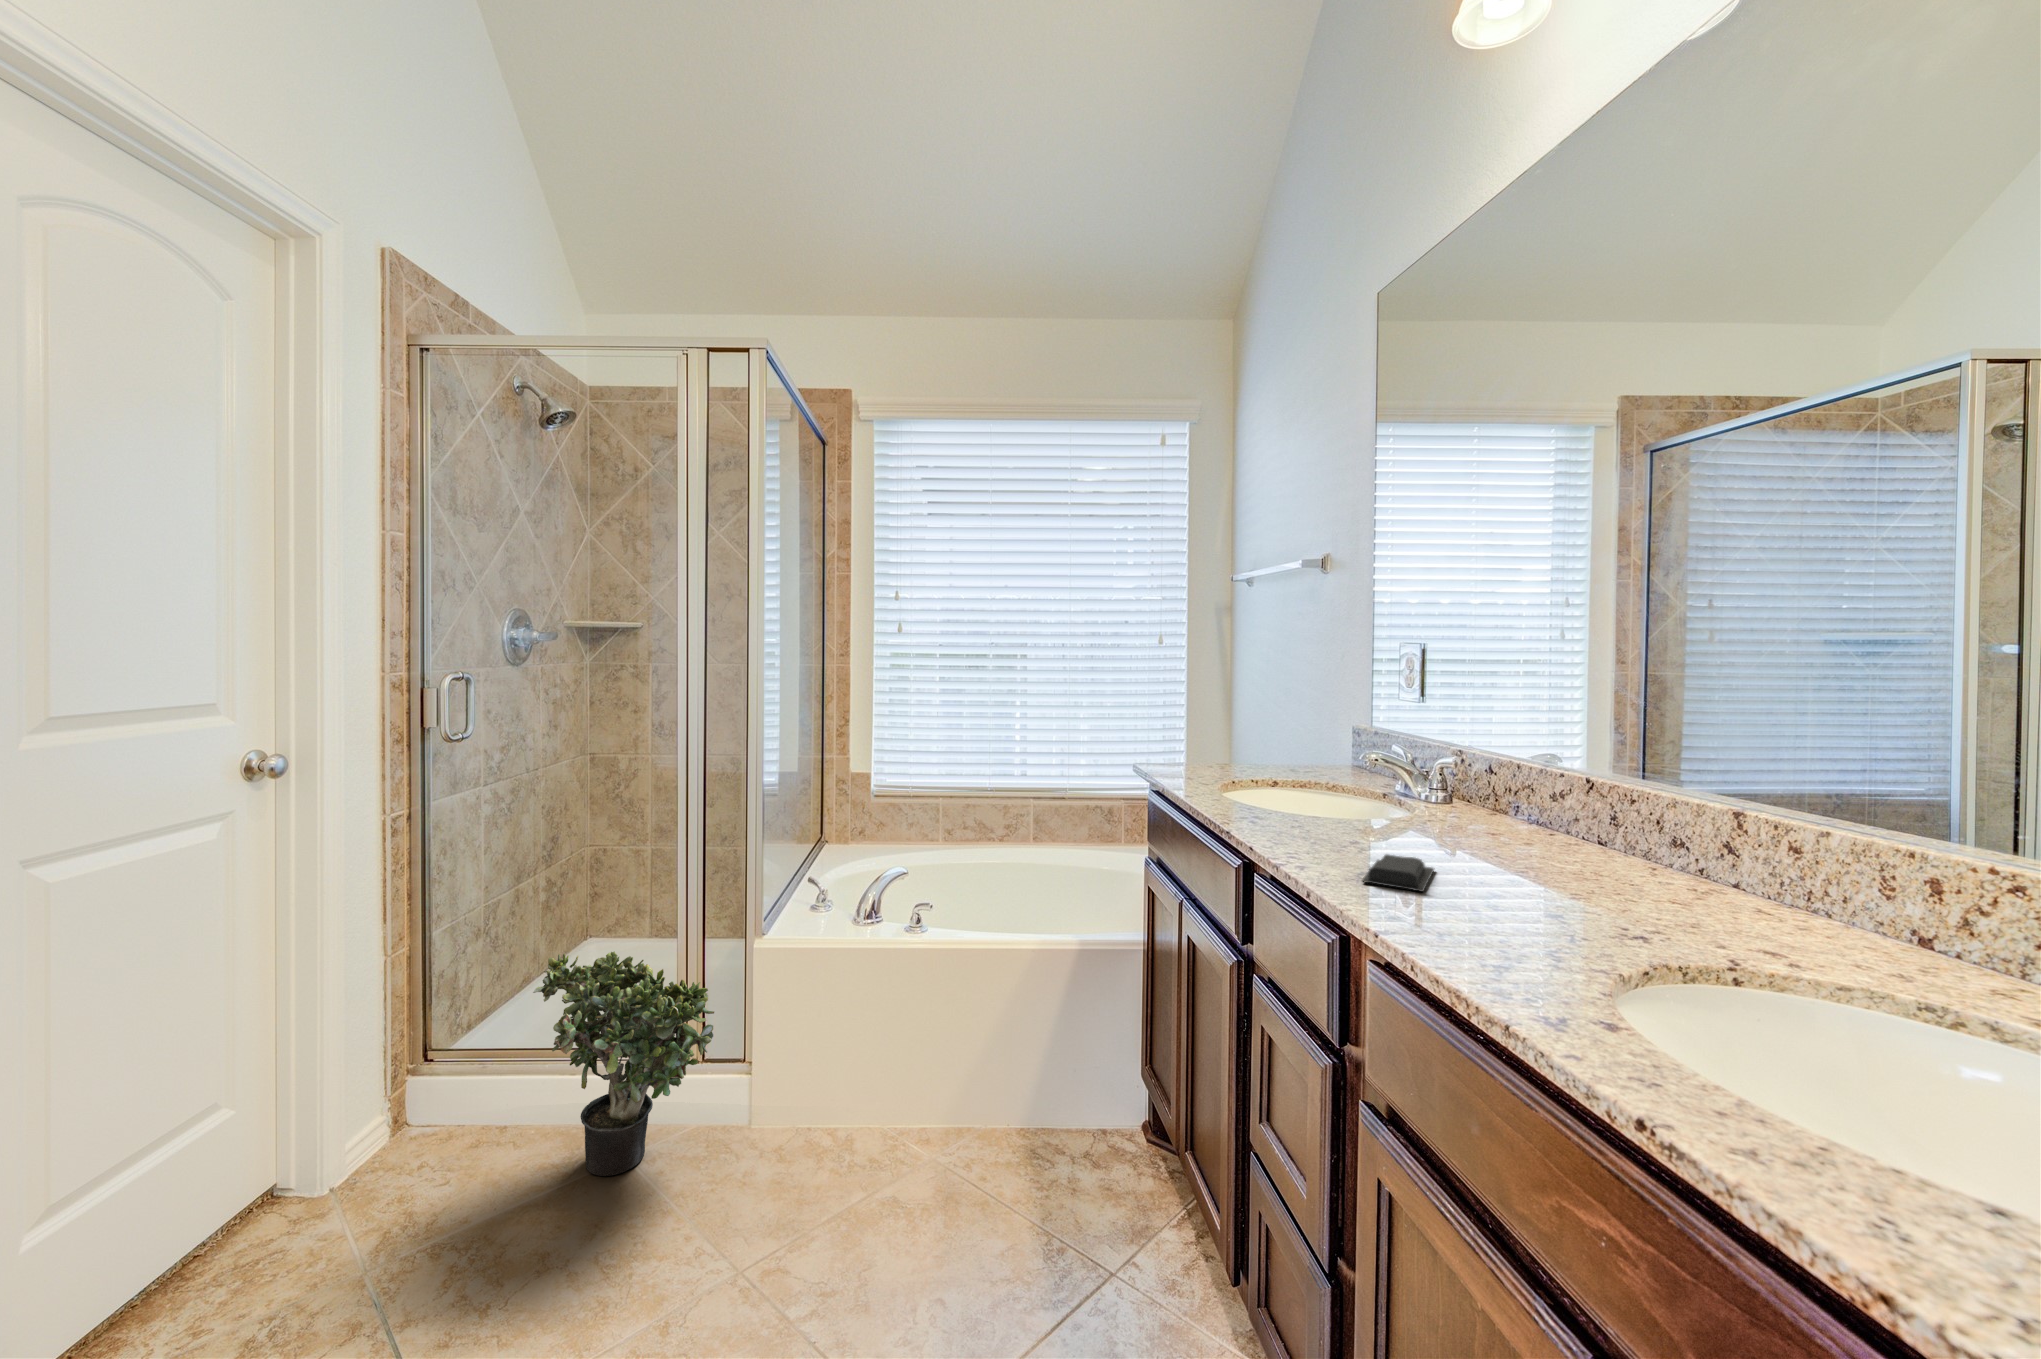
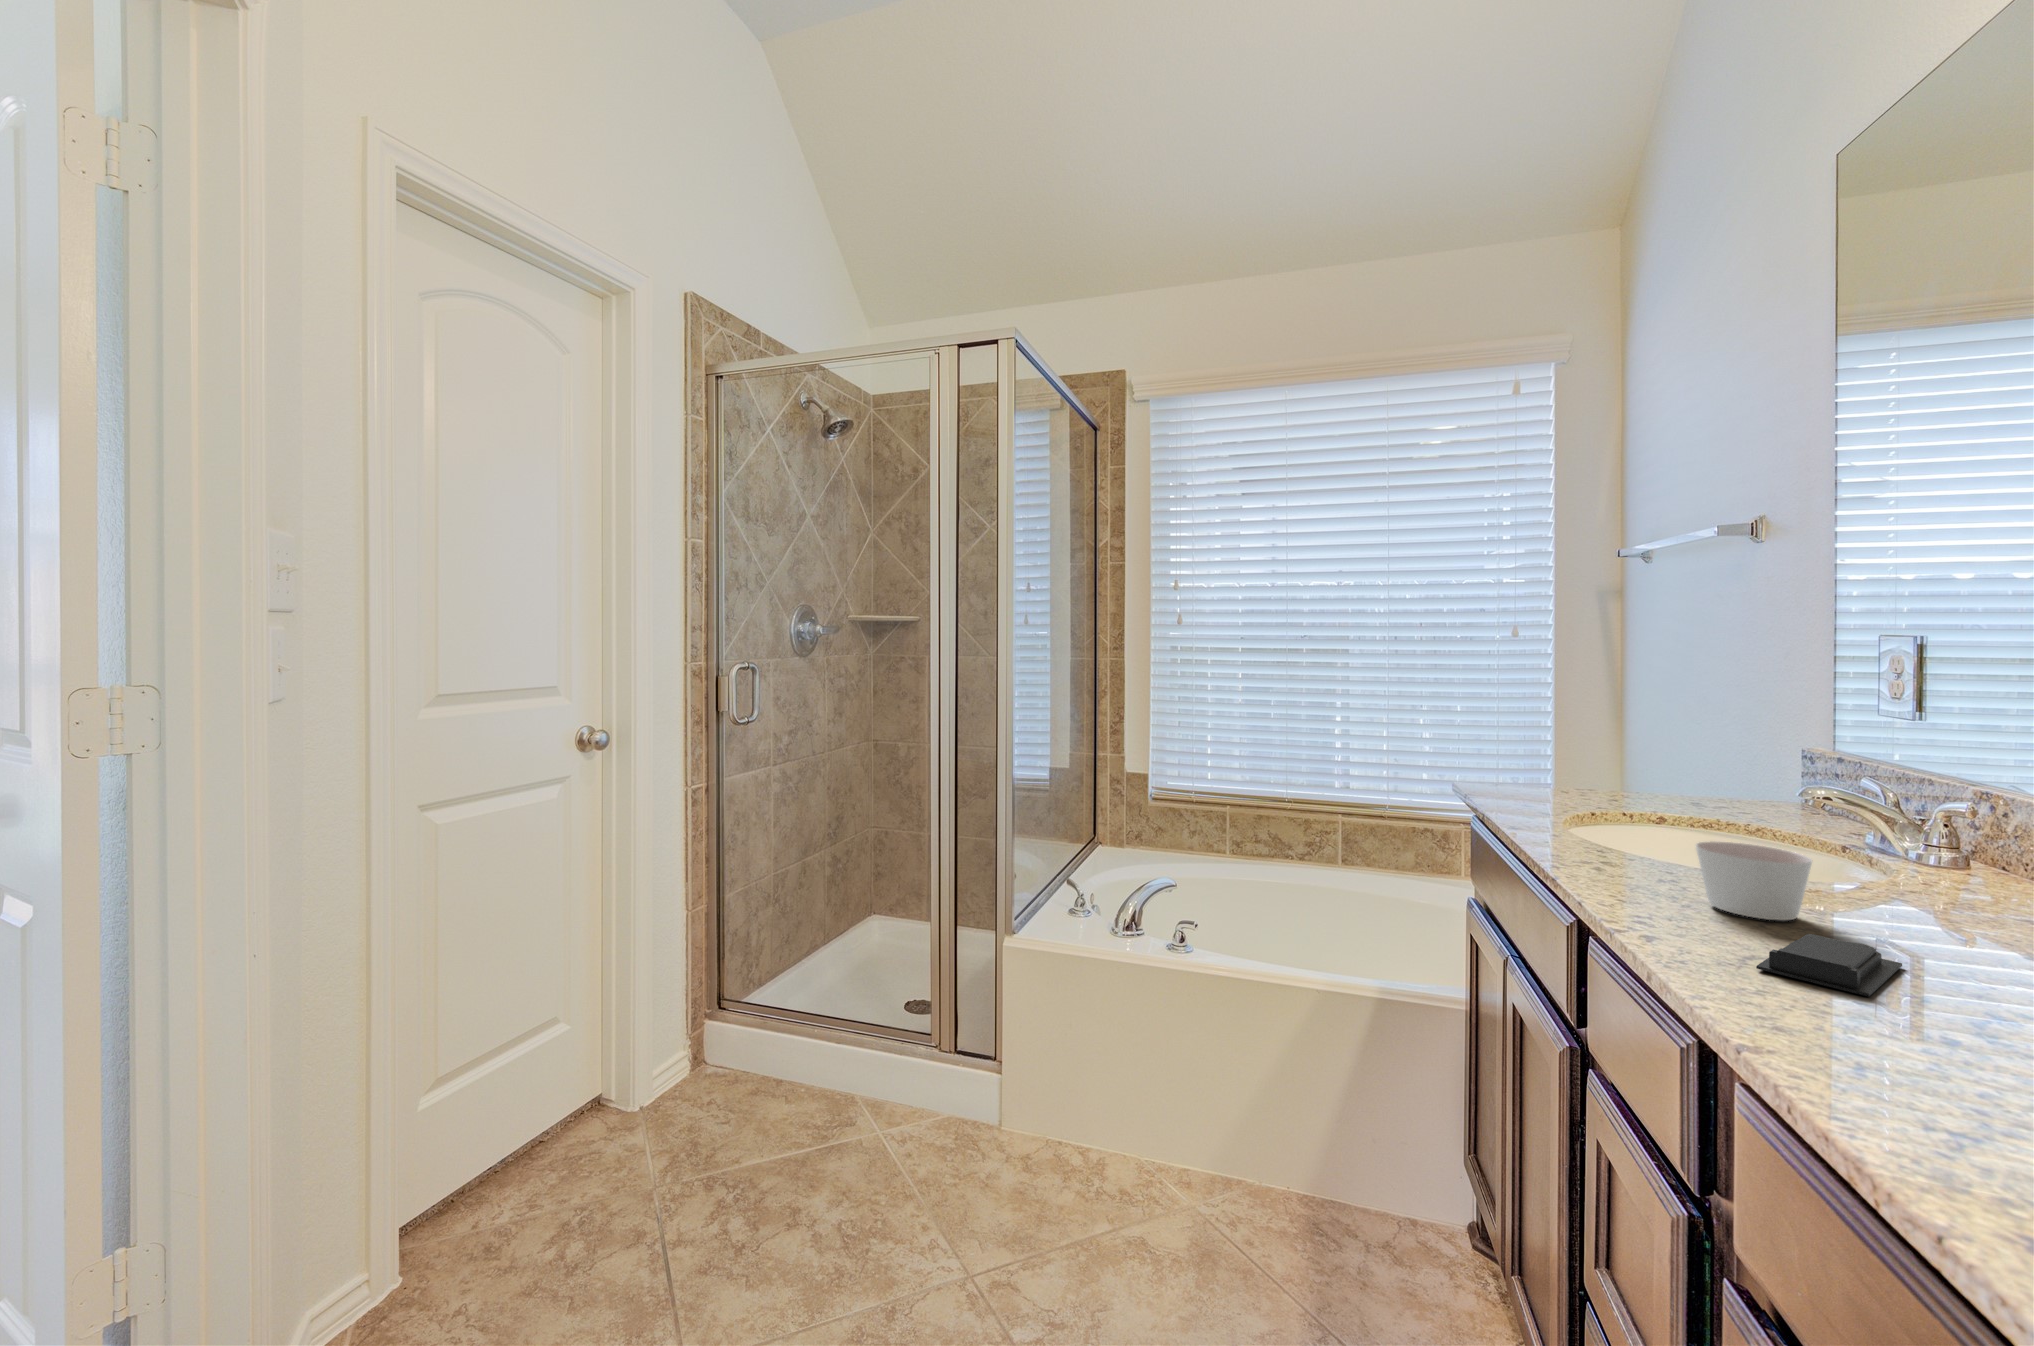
candle: none [1316,795,1382,848] -> present [1696,841,1812,921]
potted plant: present [533,952,714,1176] -> none [801,927,963,1147]

